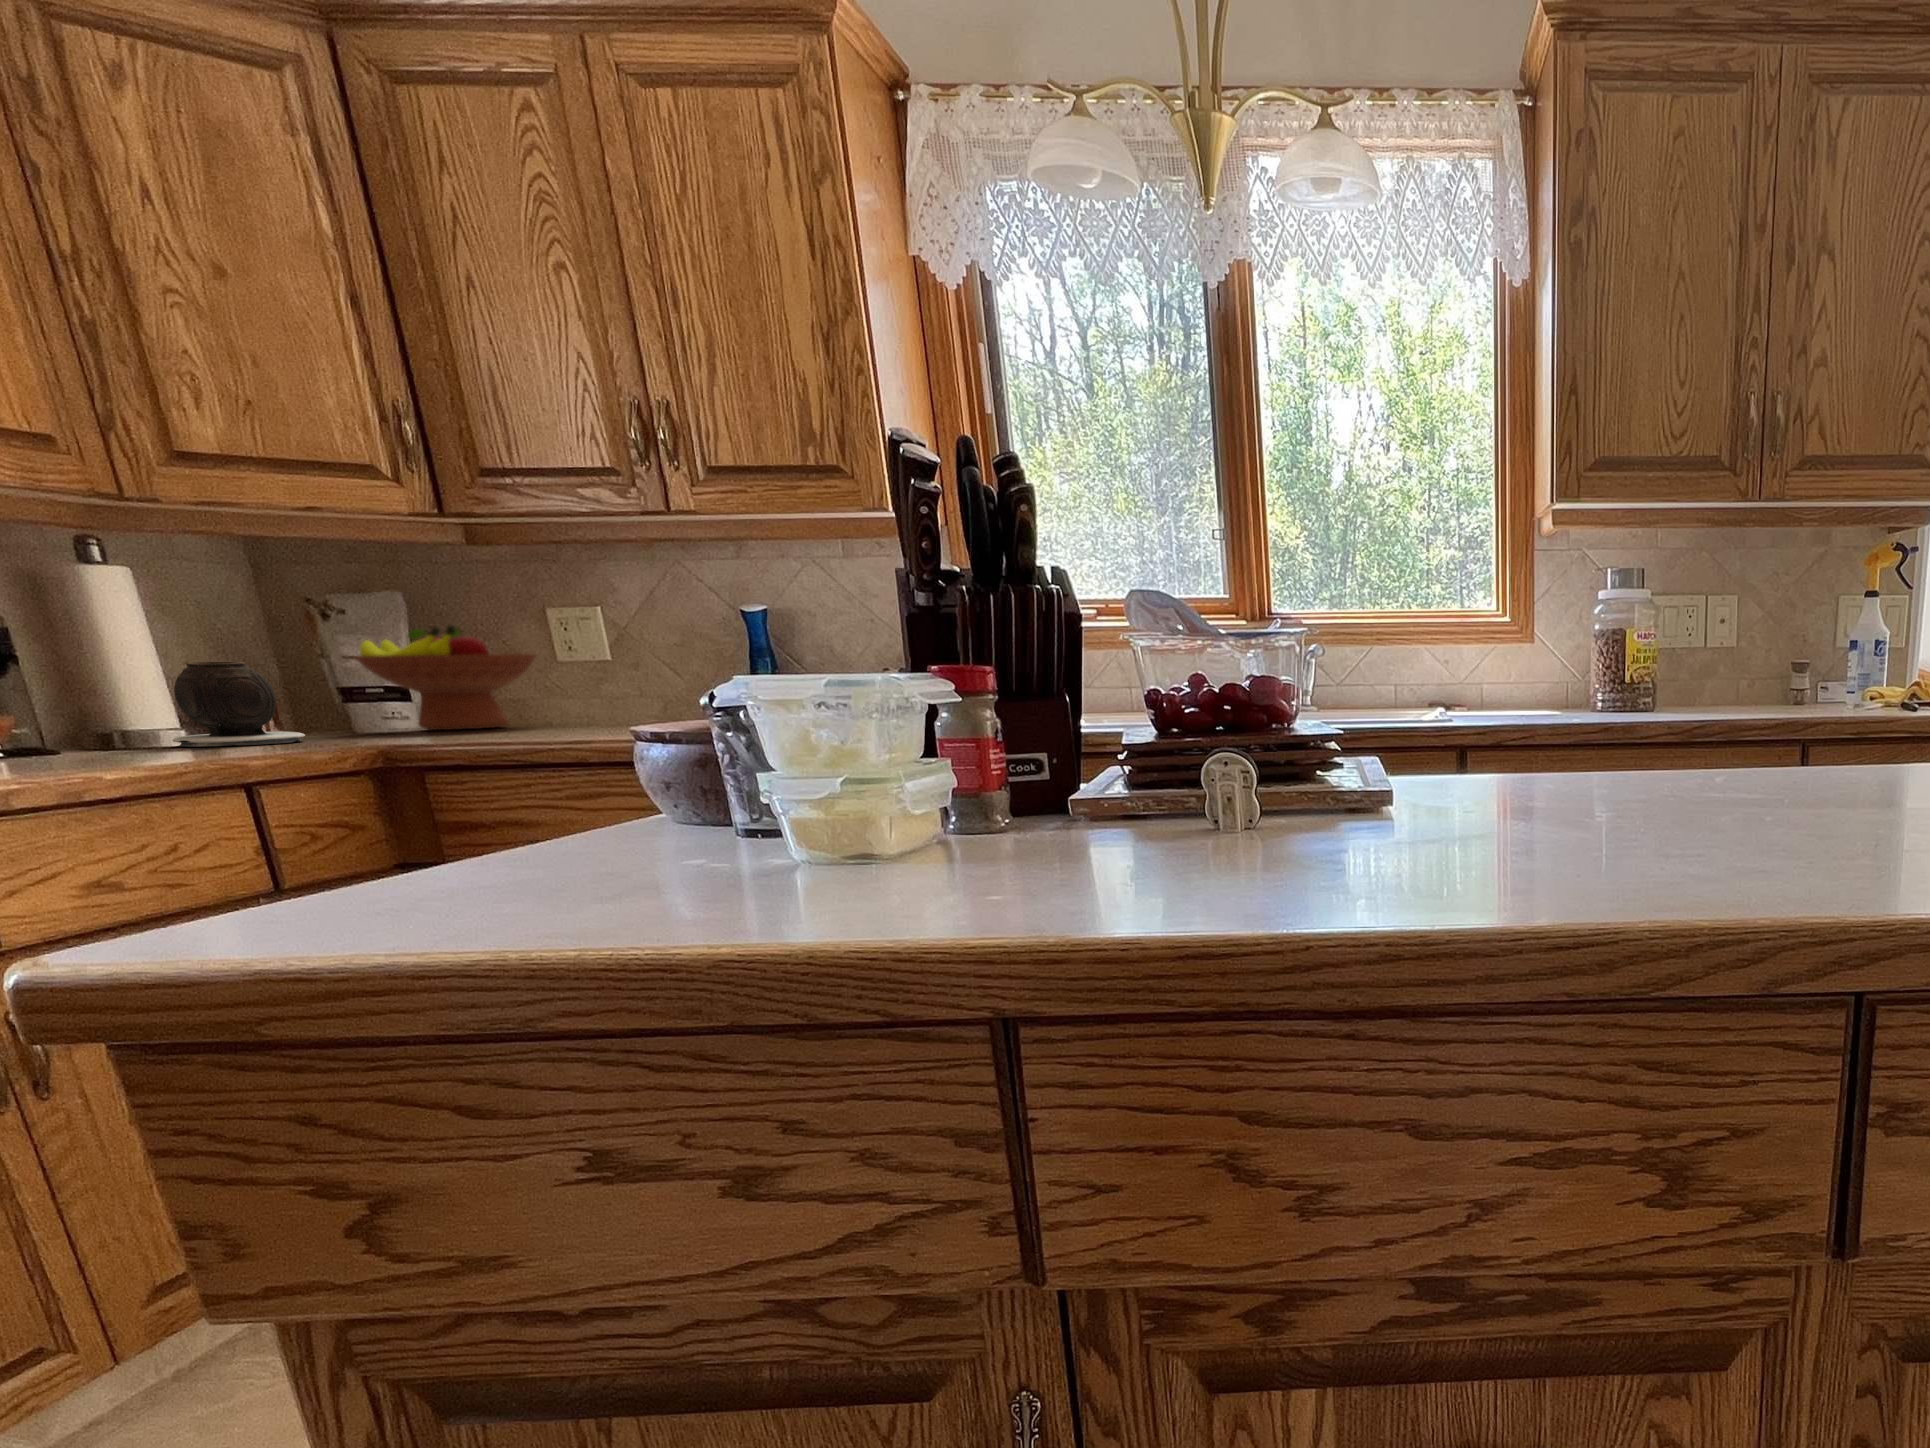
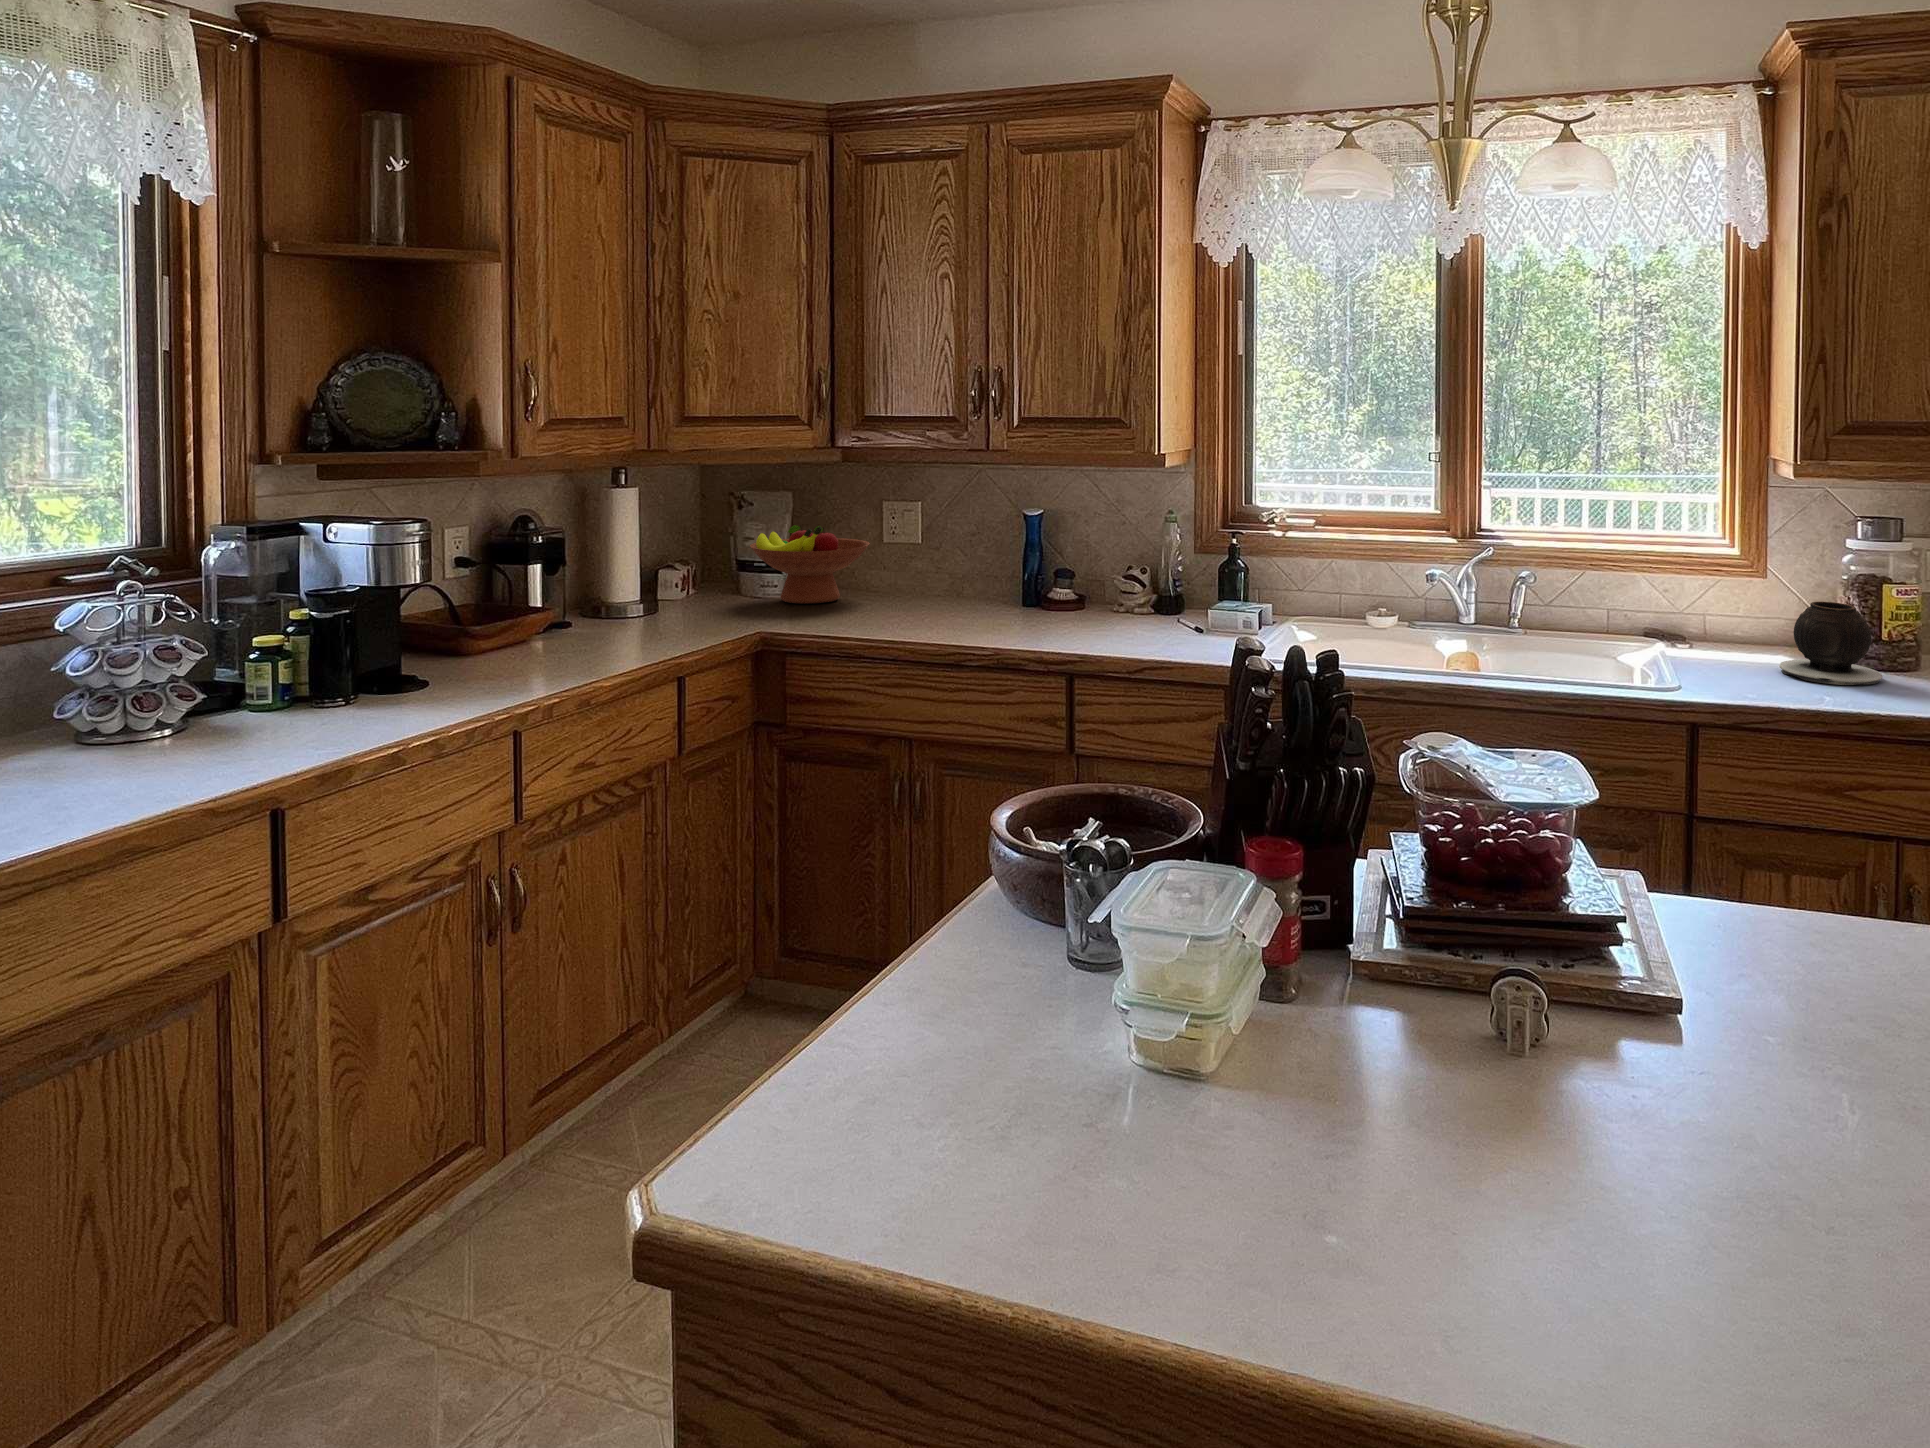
vase: present [172,662,305,747] -> present [1779,602,1883,685]

